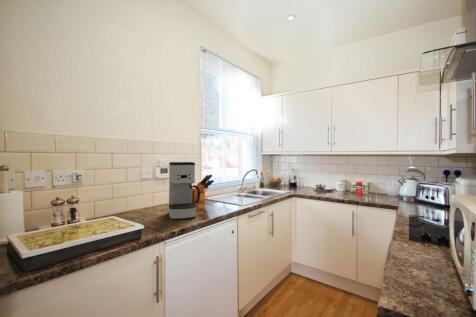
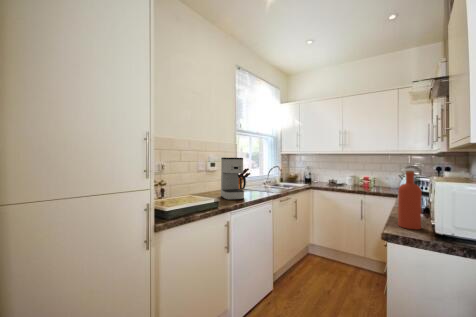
bottle: none [404,189,445,291] -> present [398,171,422,229]

